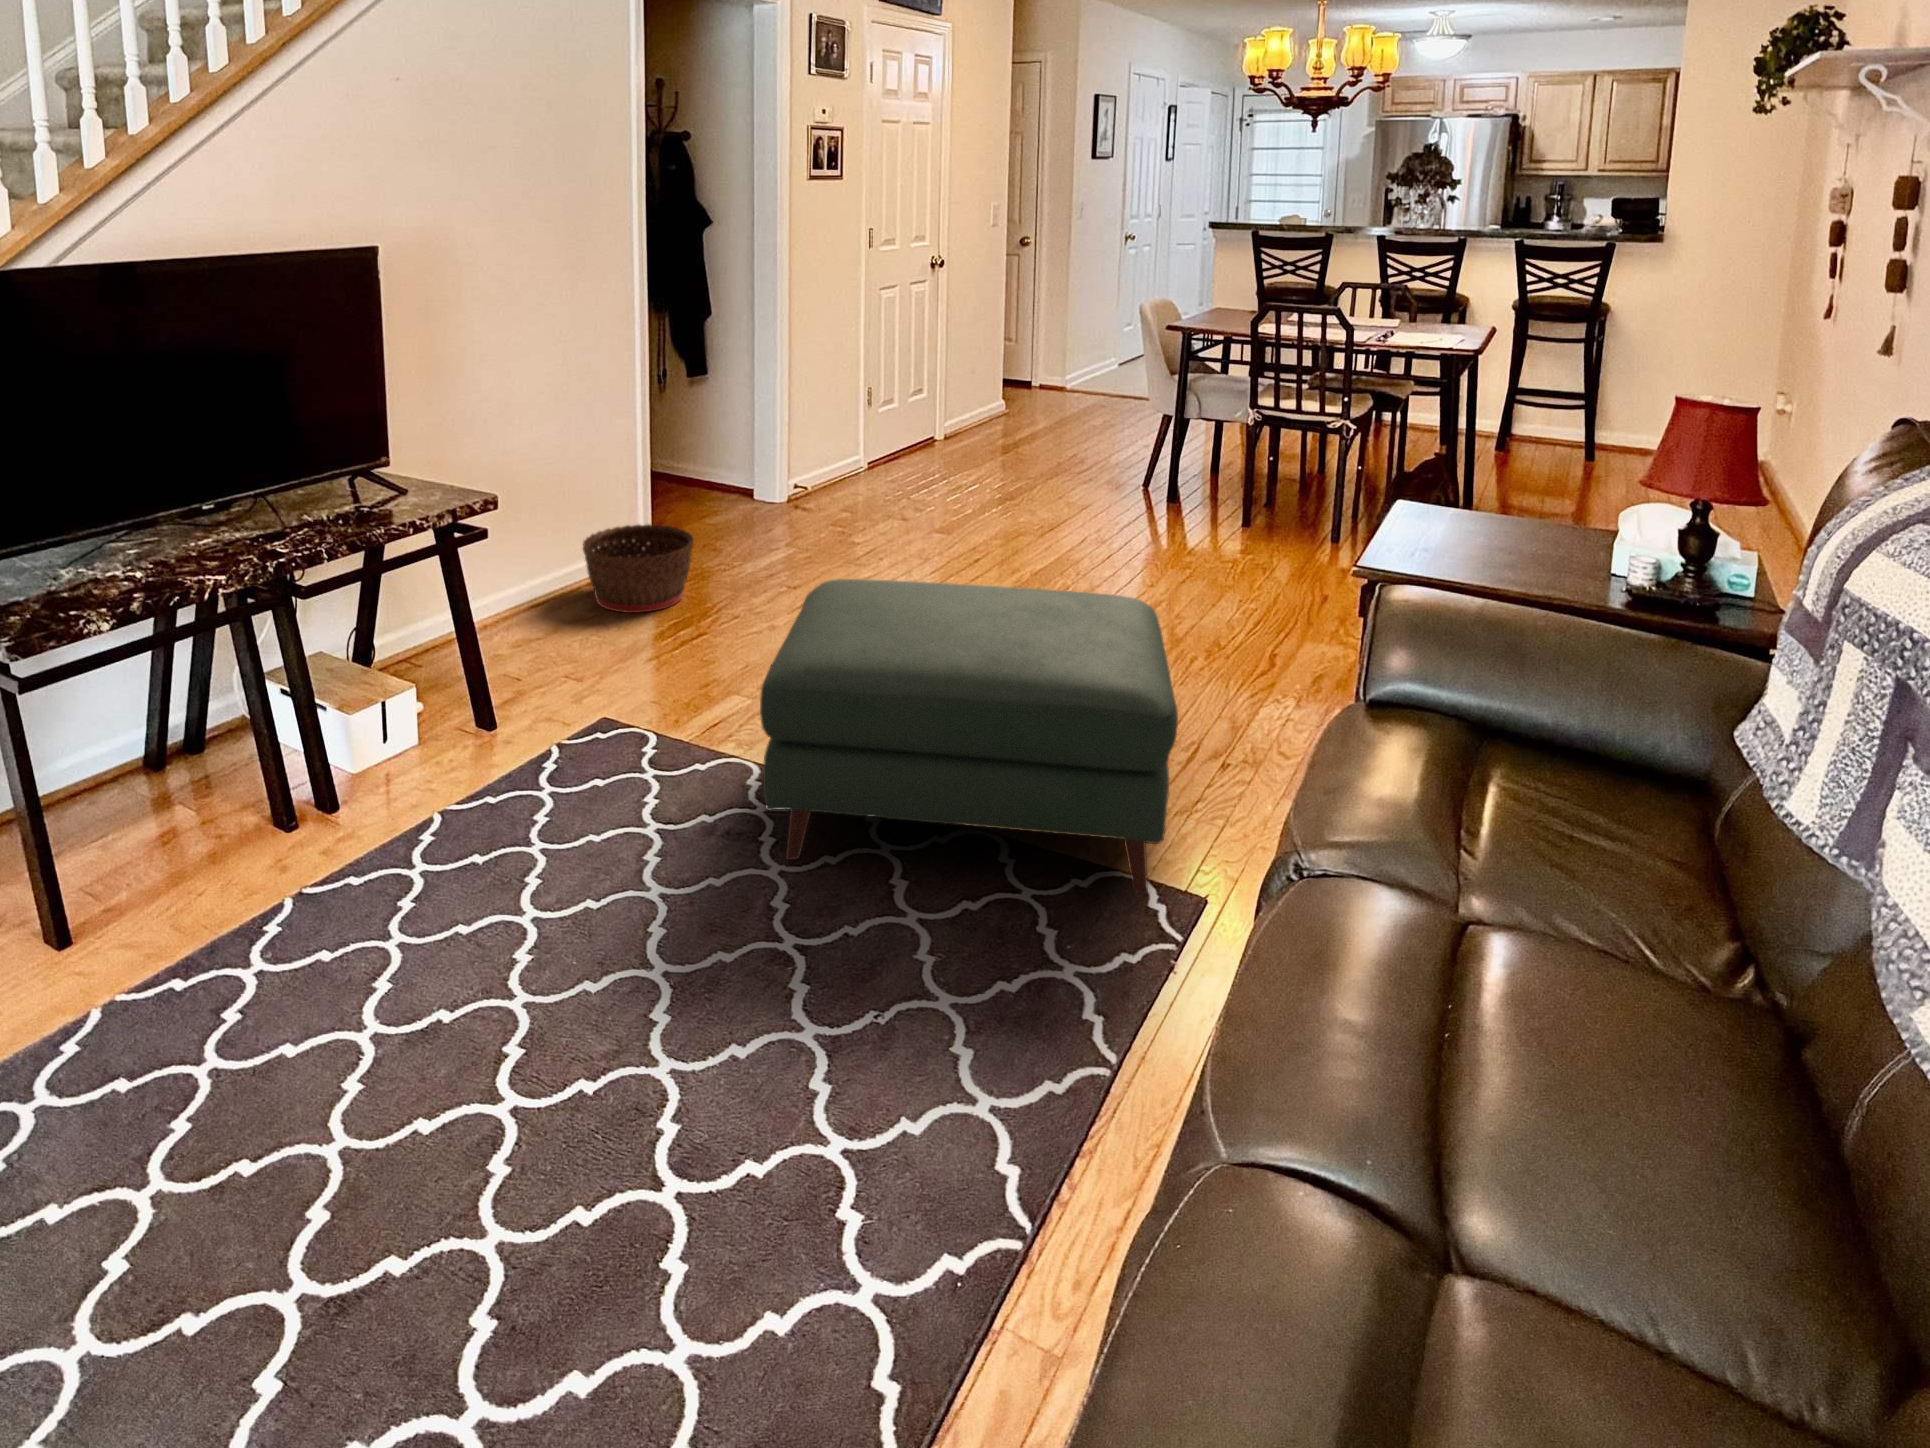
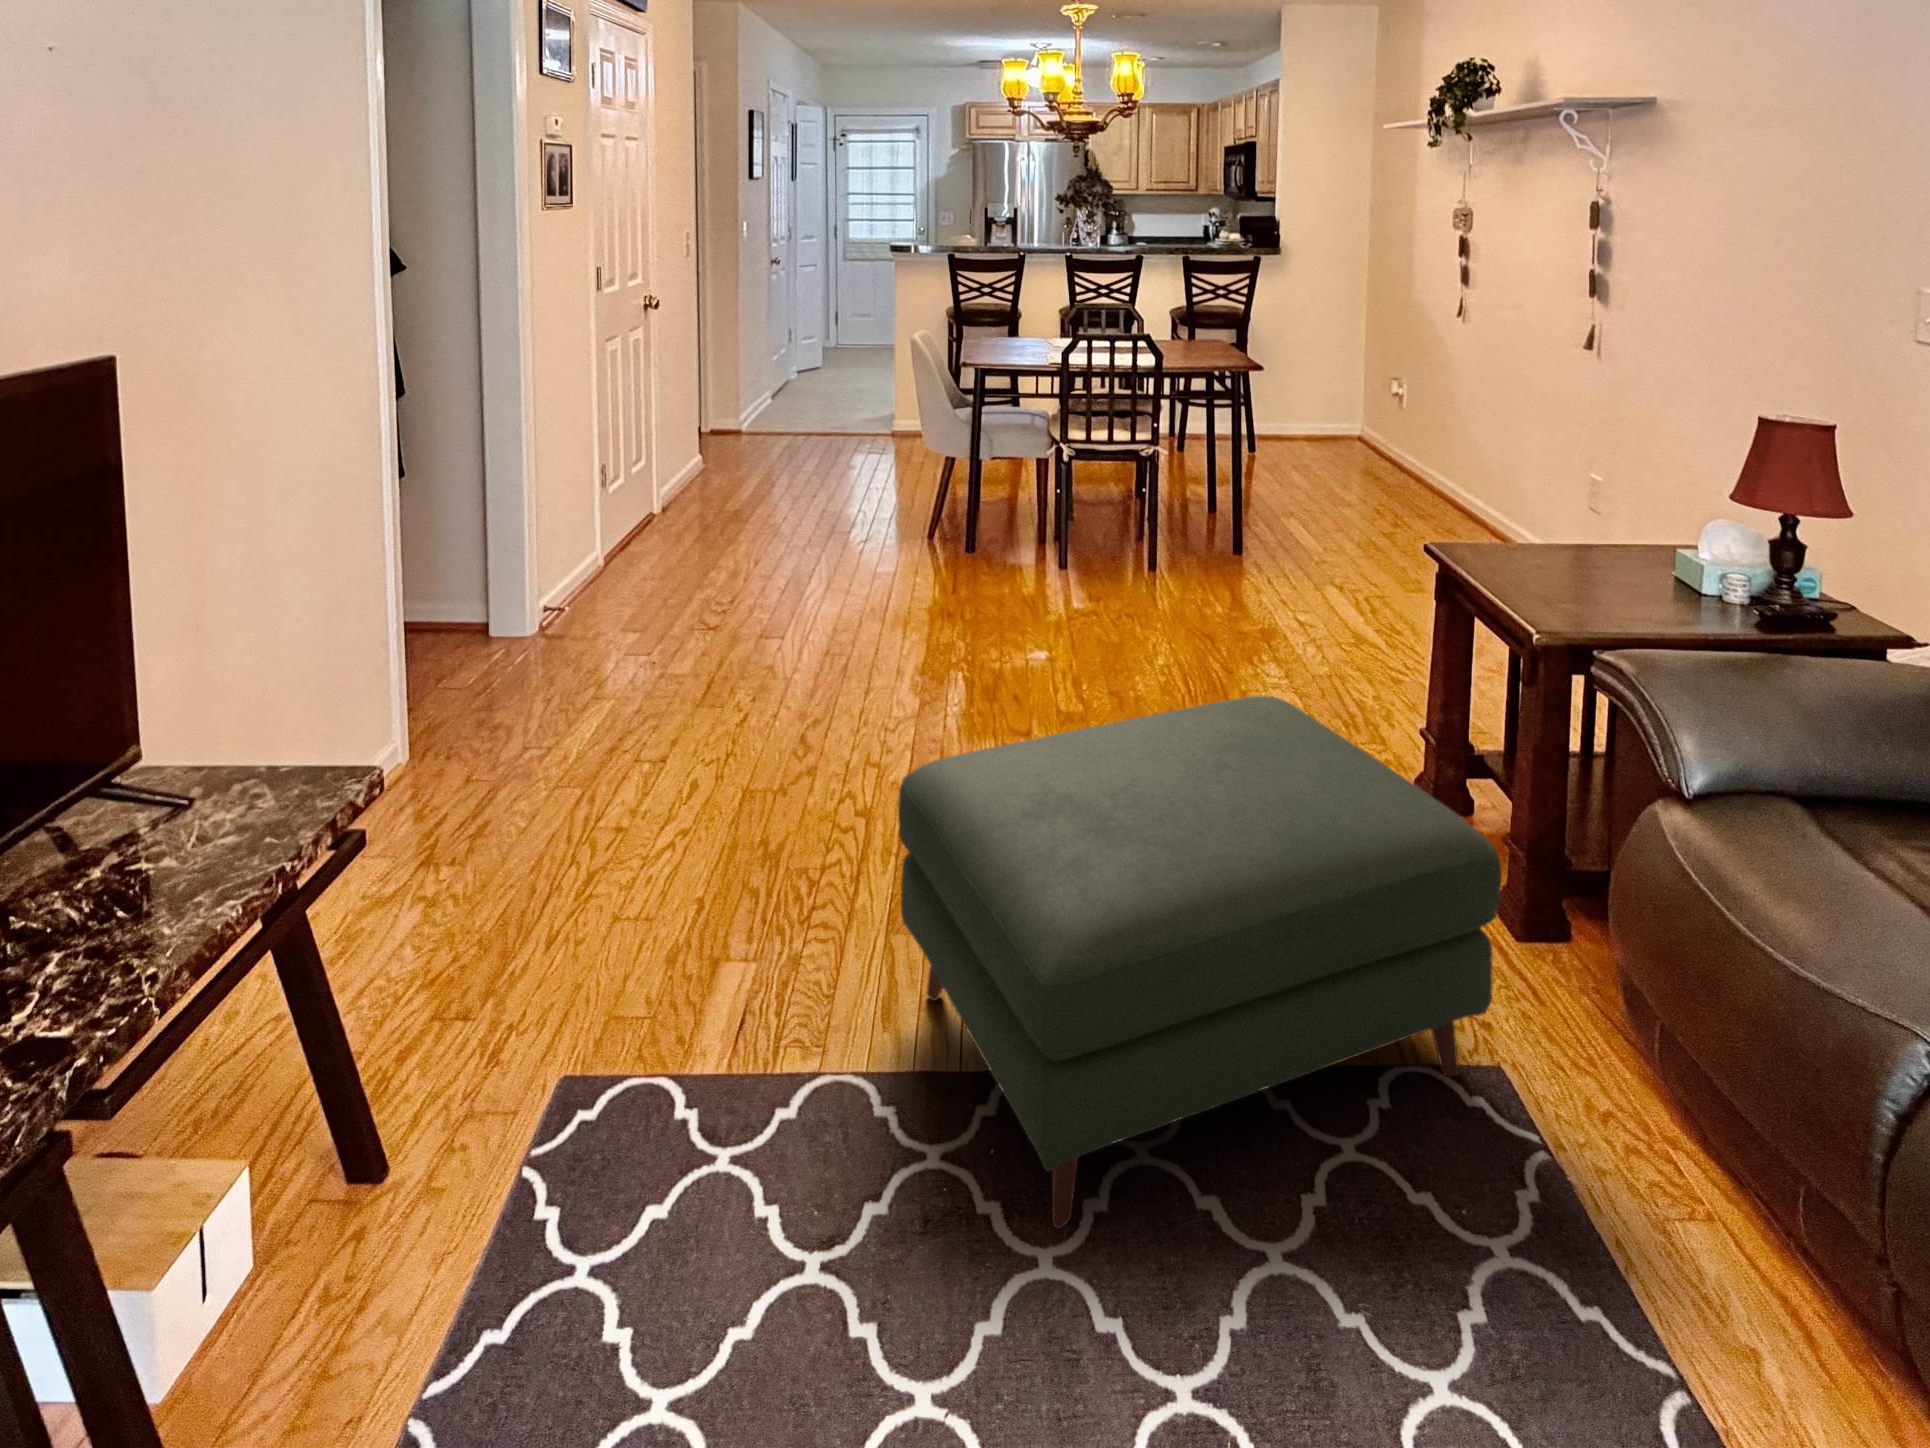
basket: present [583,524,694,613] -> none [345,706,525,861]

